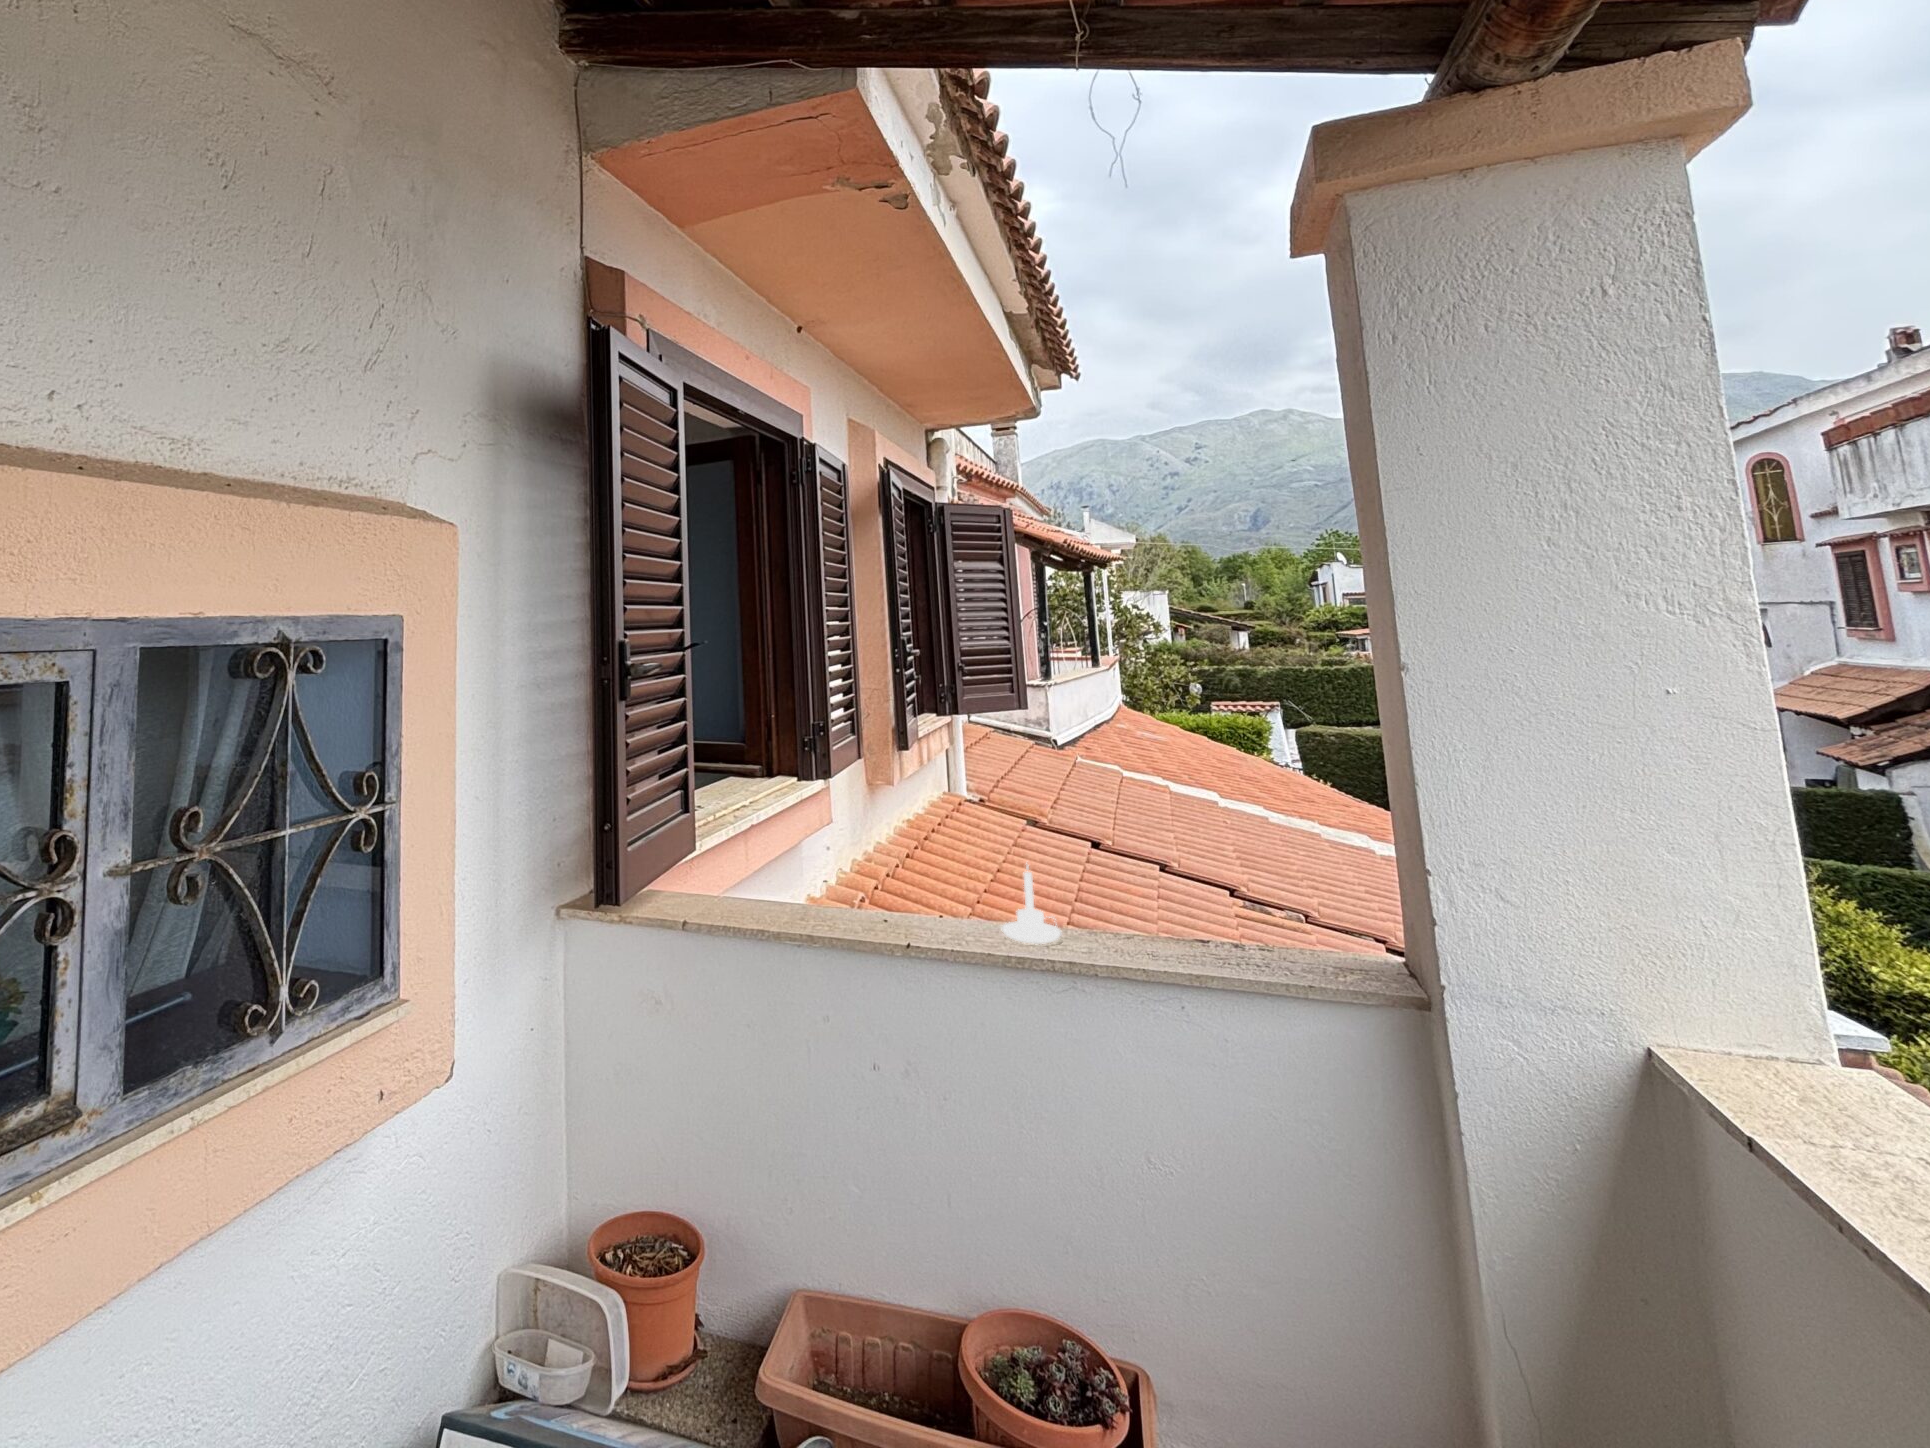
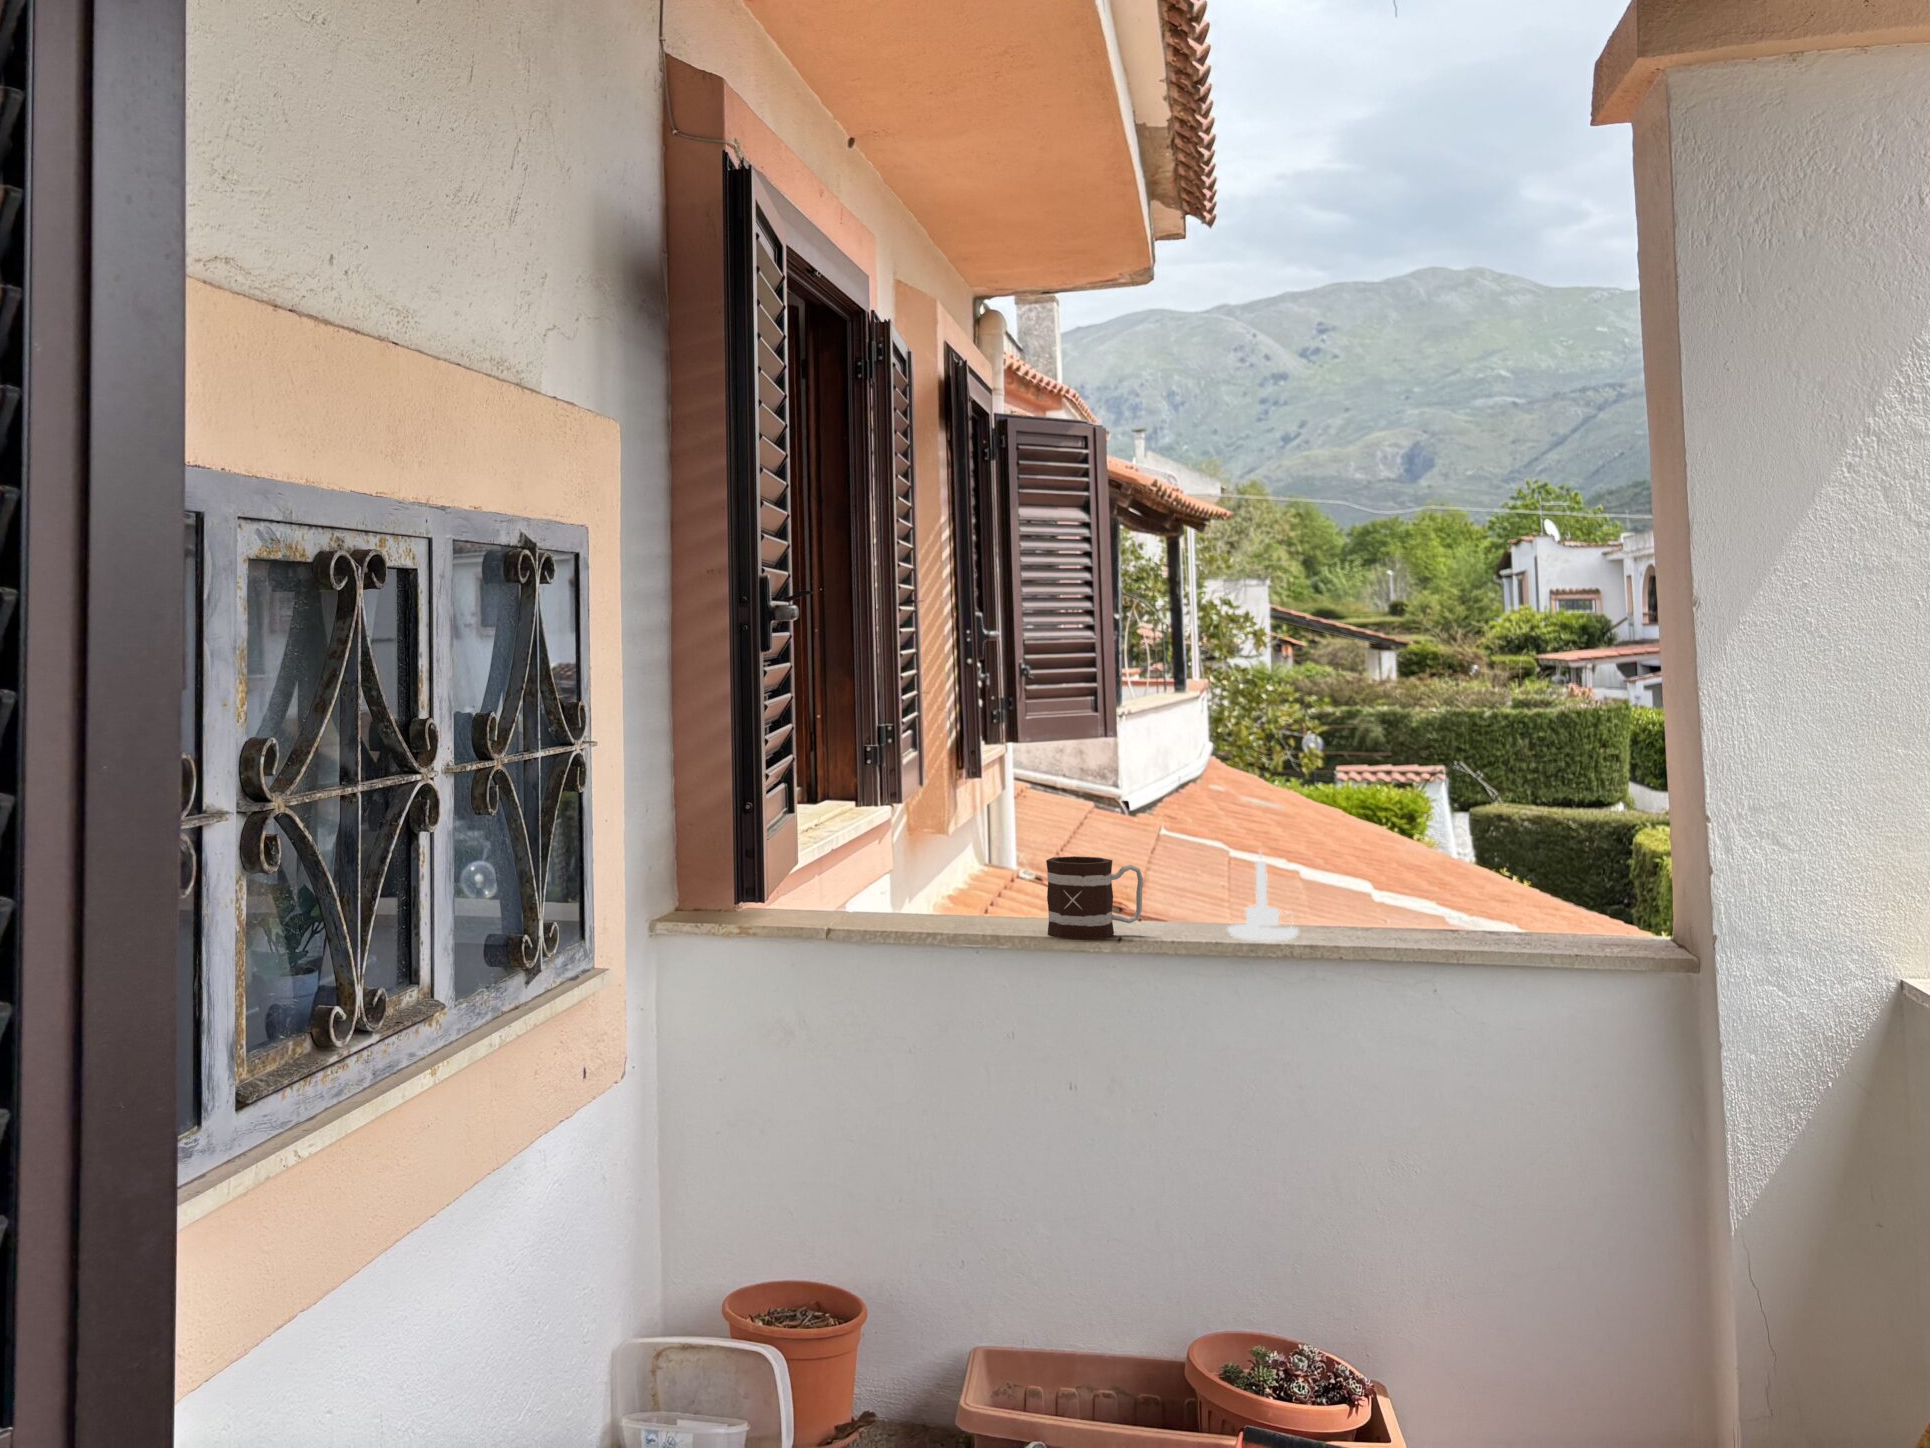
mug: none [855,857,934,931] -> present [1046,856,1143,938]

